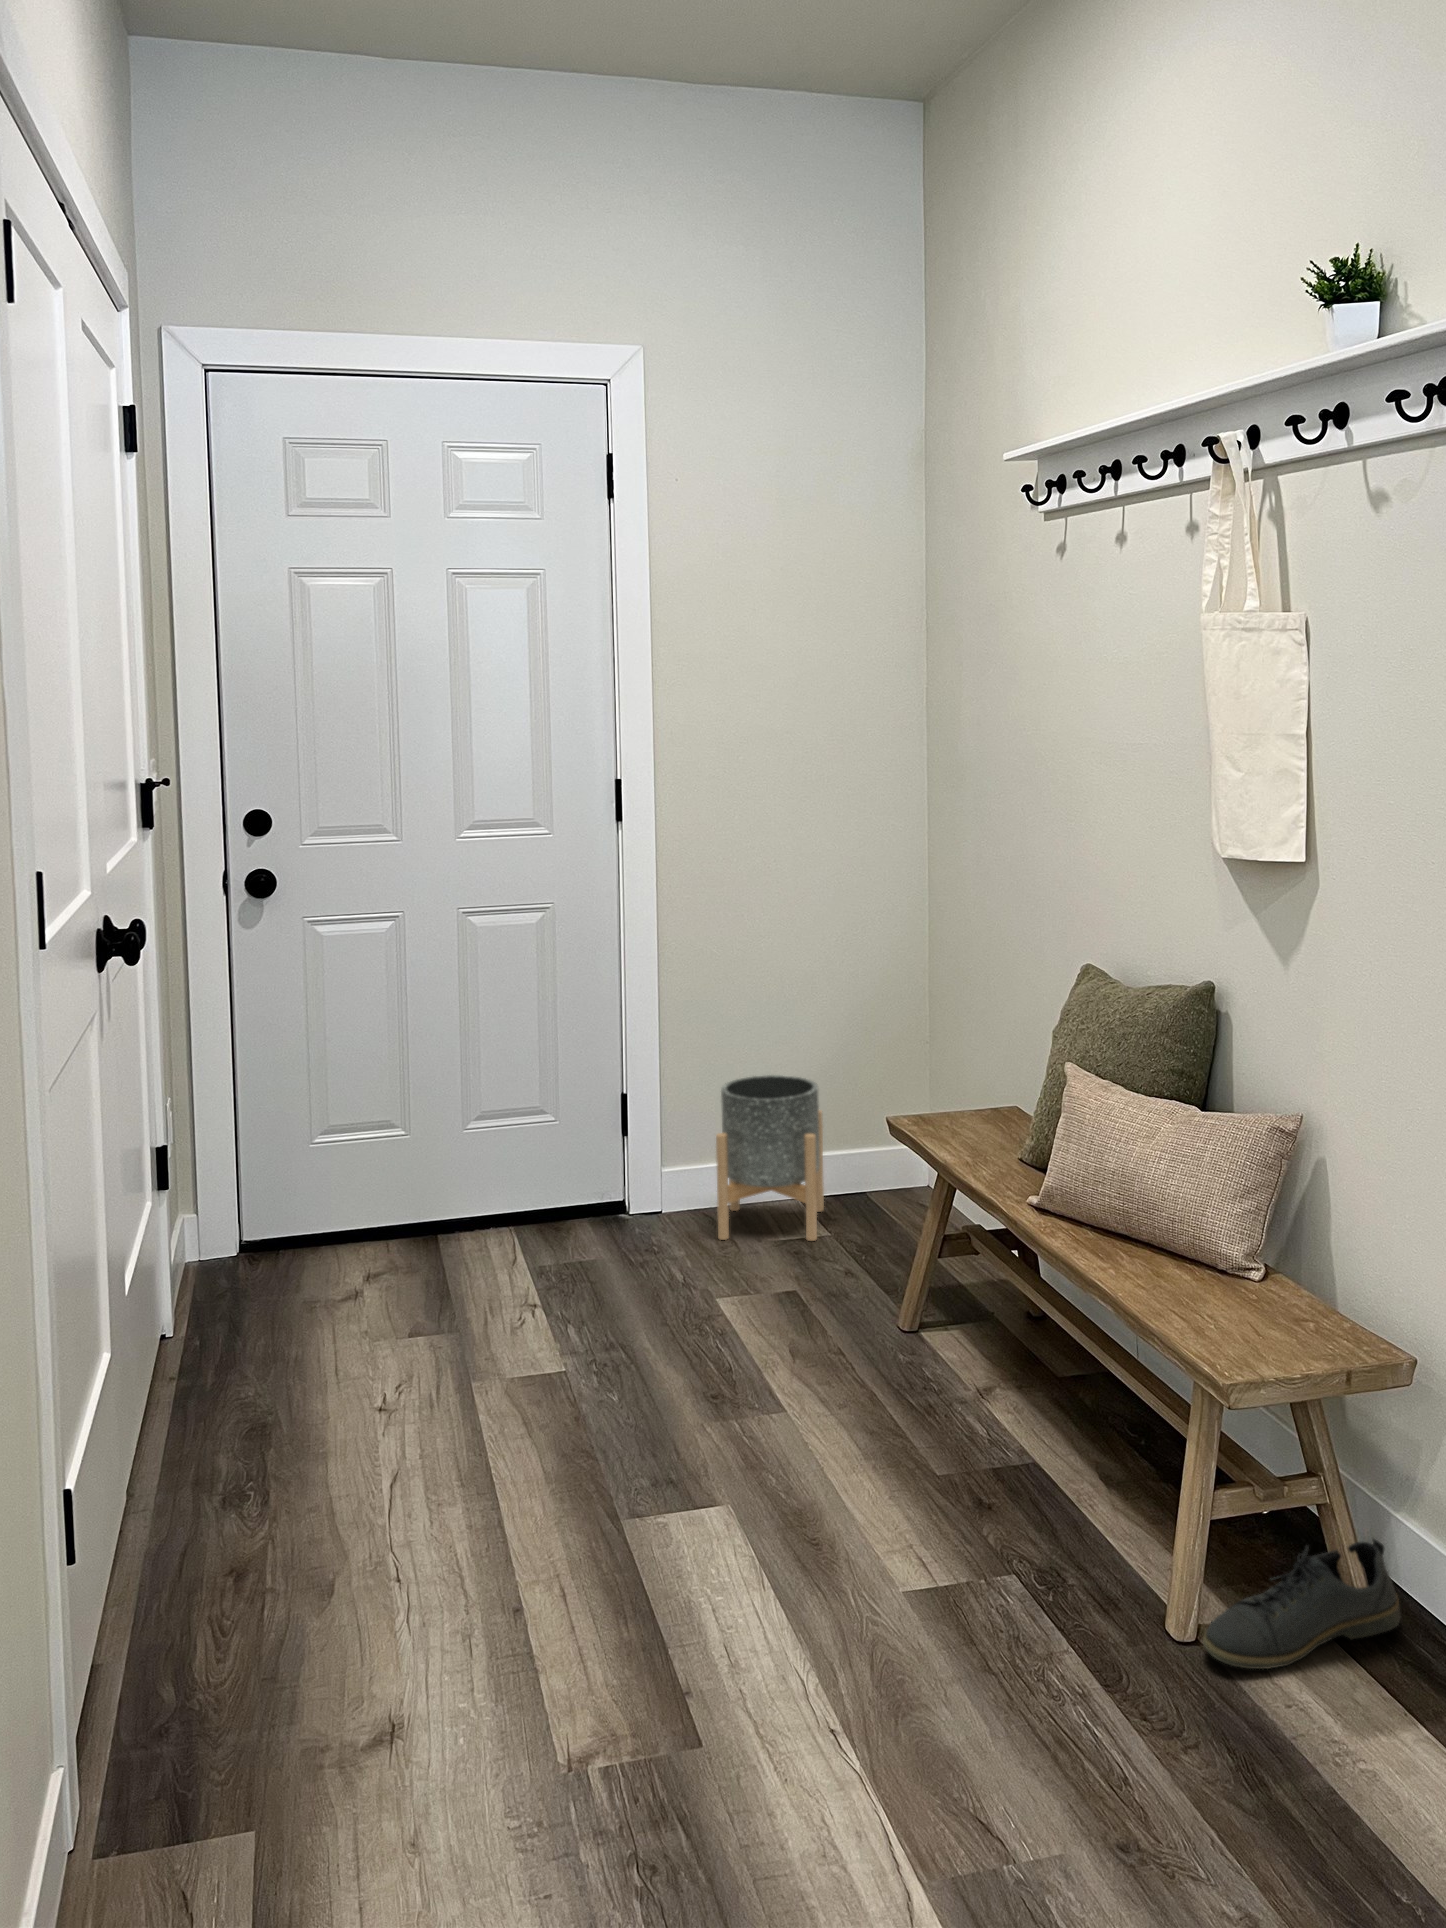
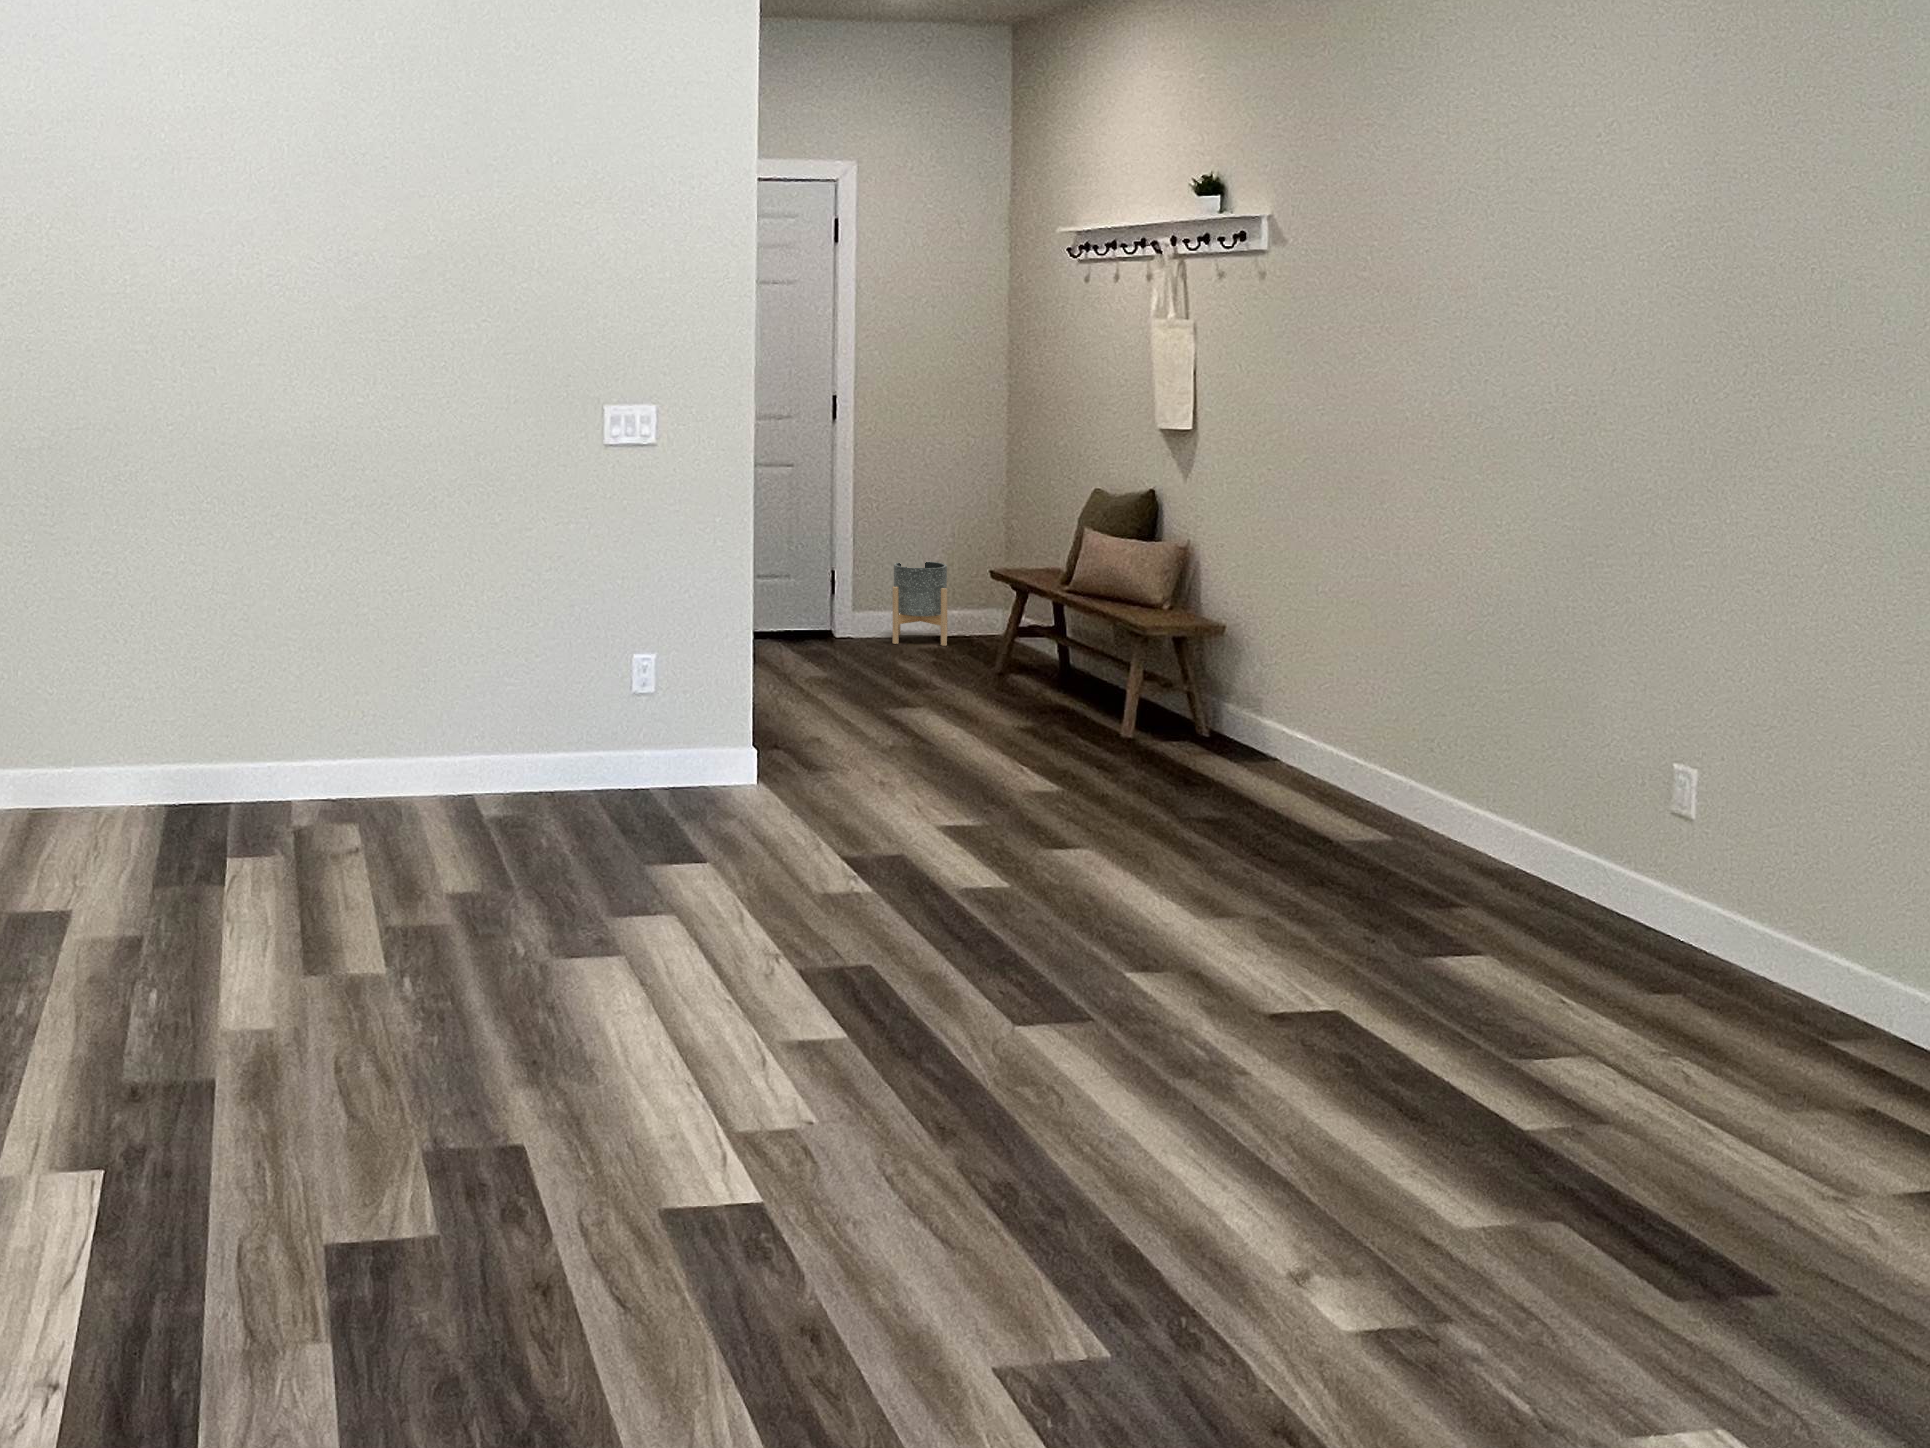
shoe: present [1203,1539,1400,1669] -> none [1140,708,1226,749]

